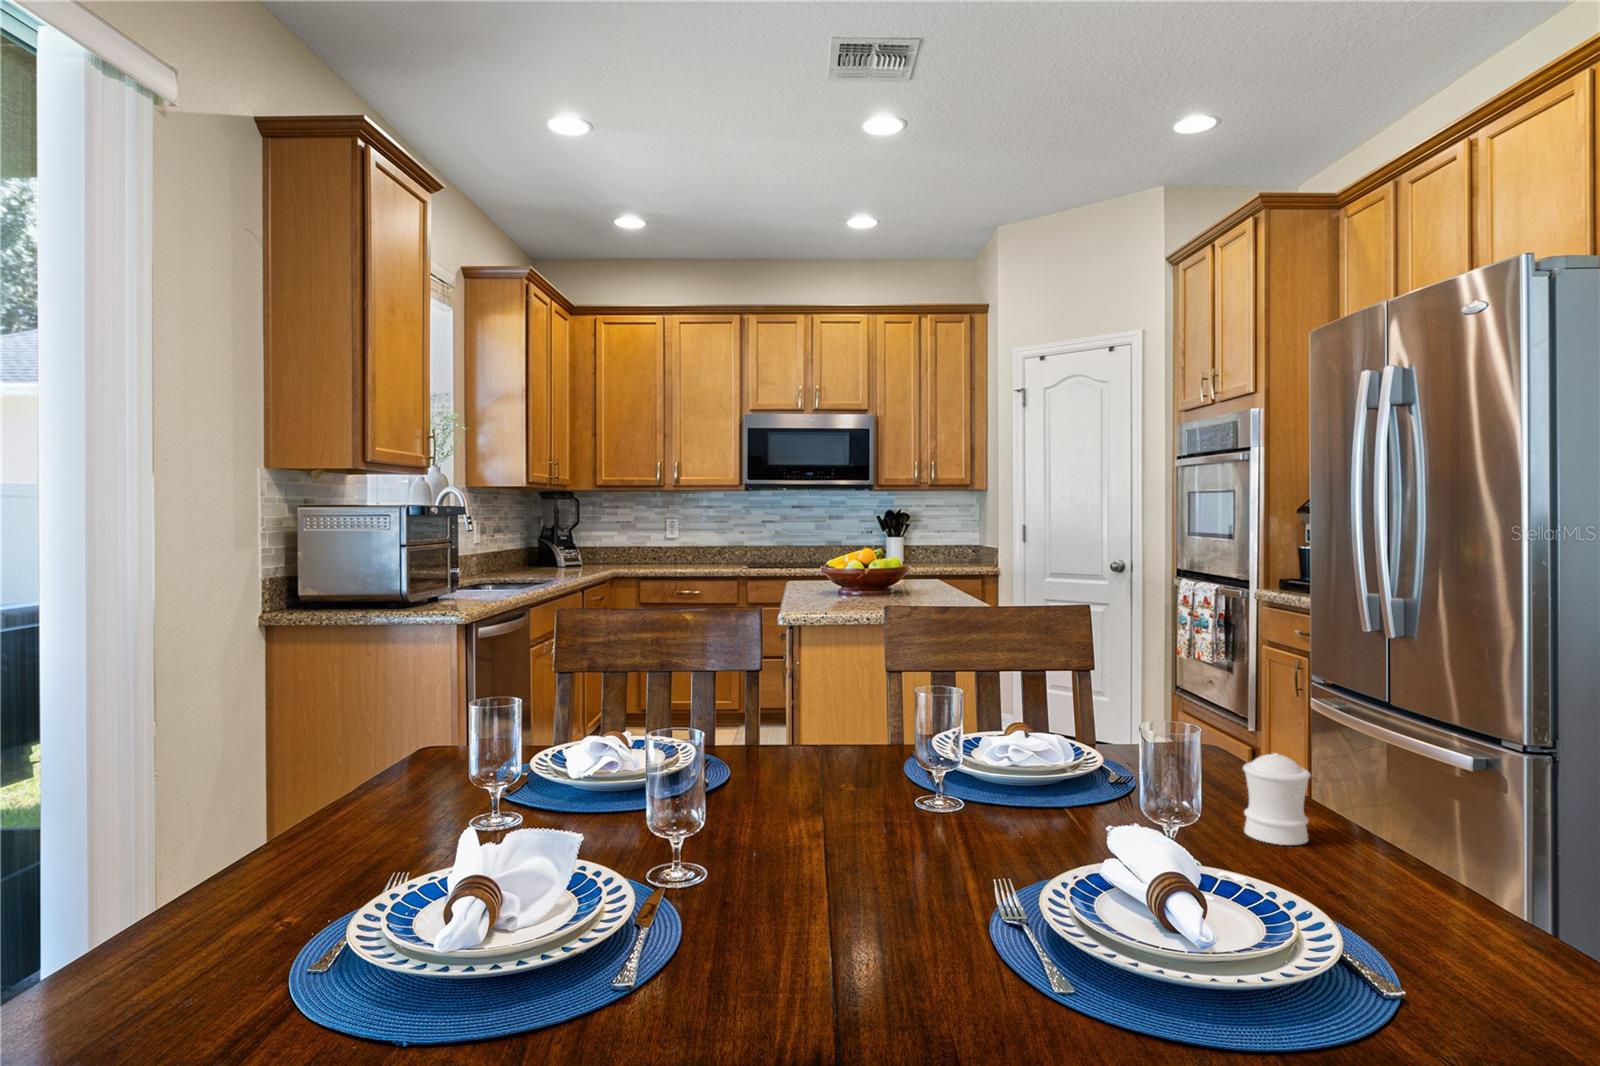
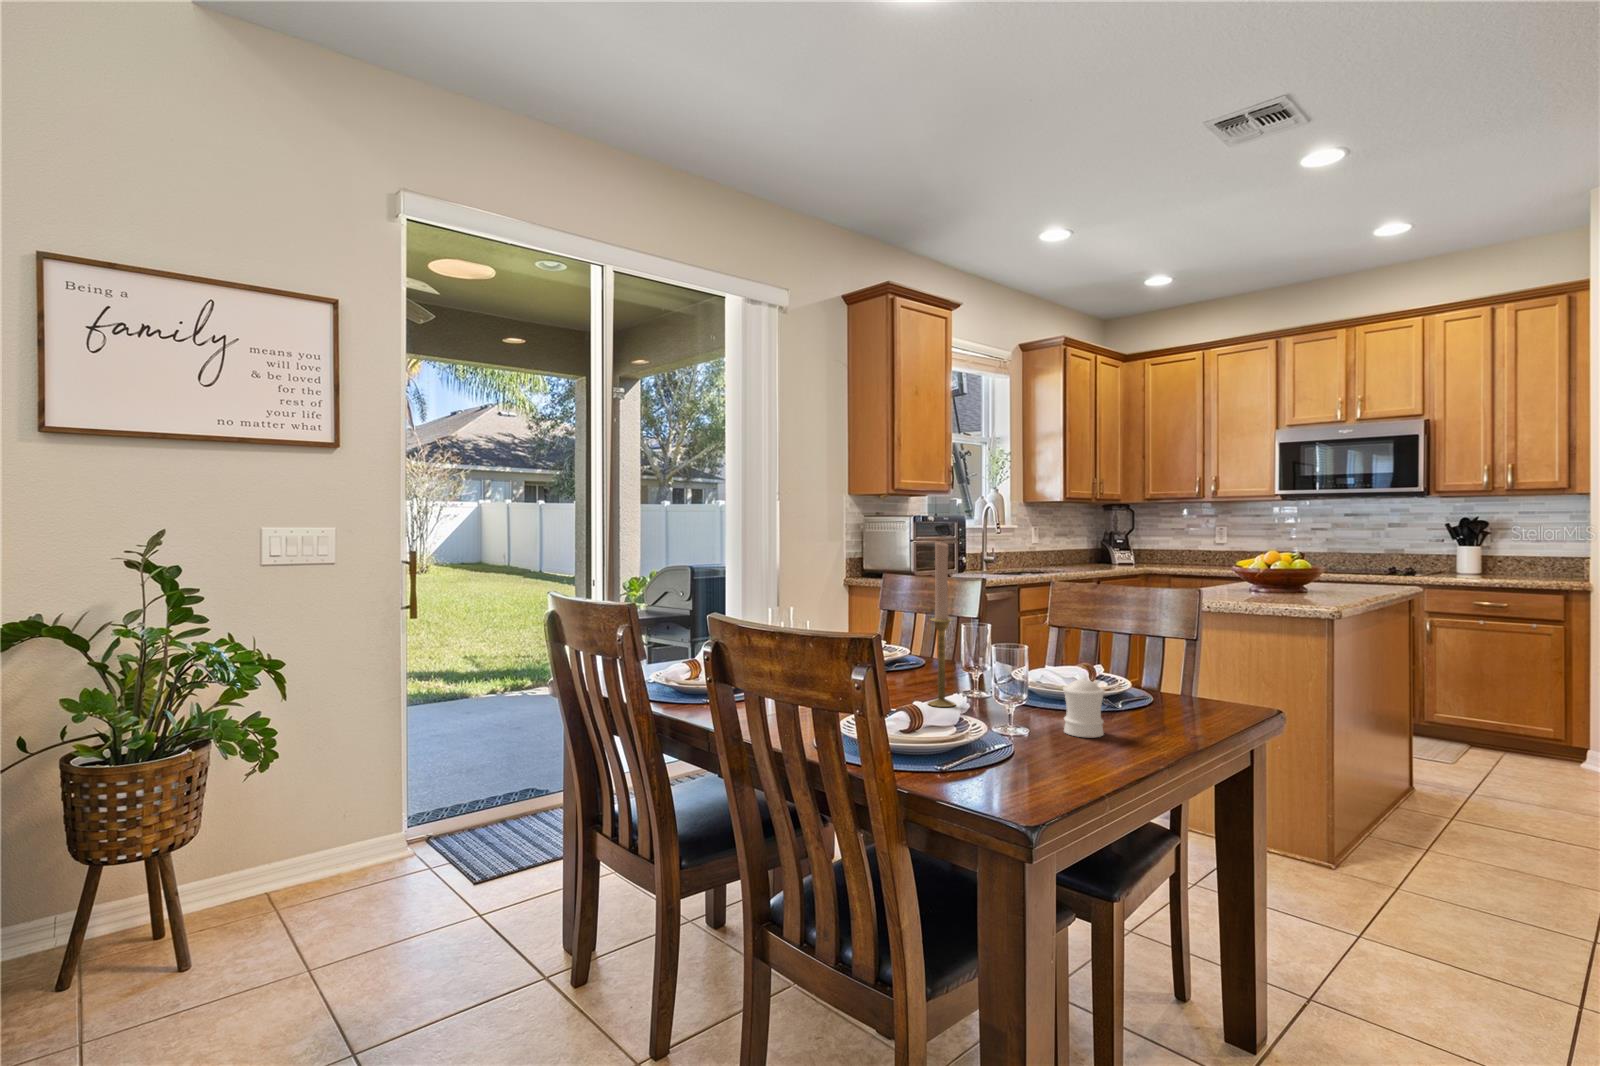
candlestick: none [990,548,1040,846] -> present [928,542,955,707]

